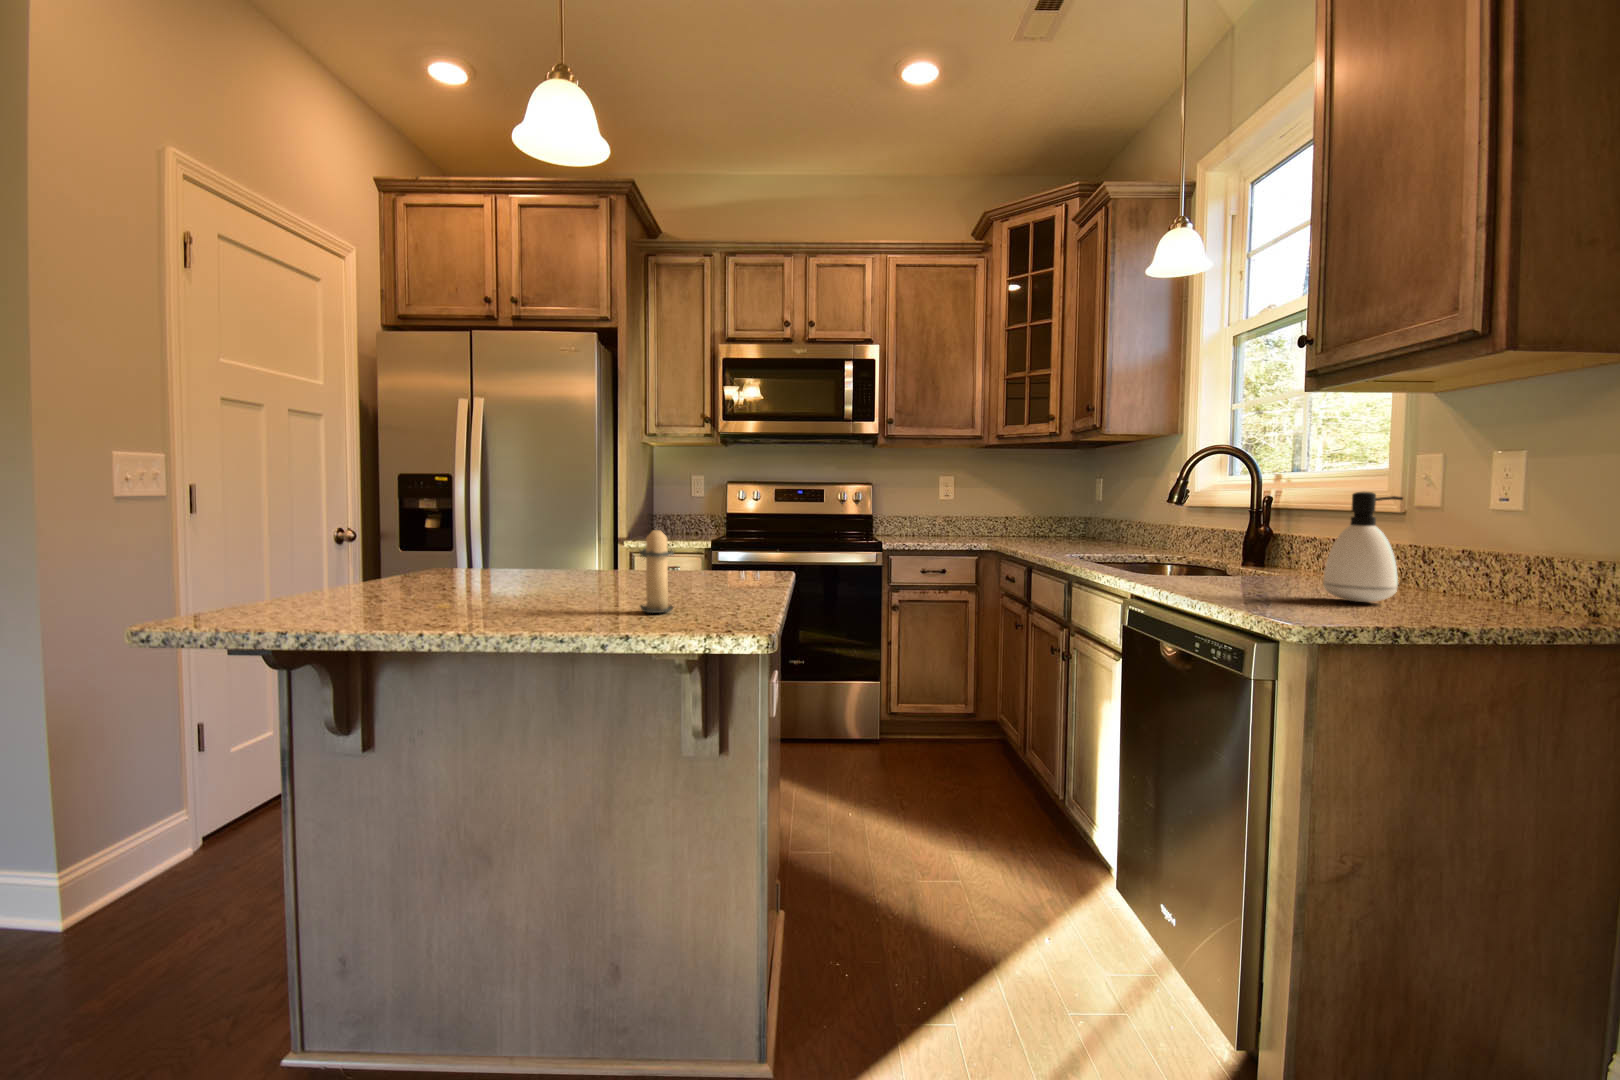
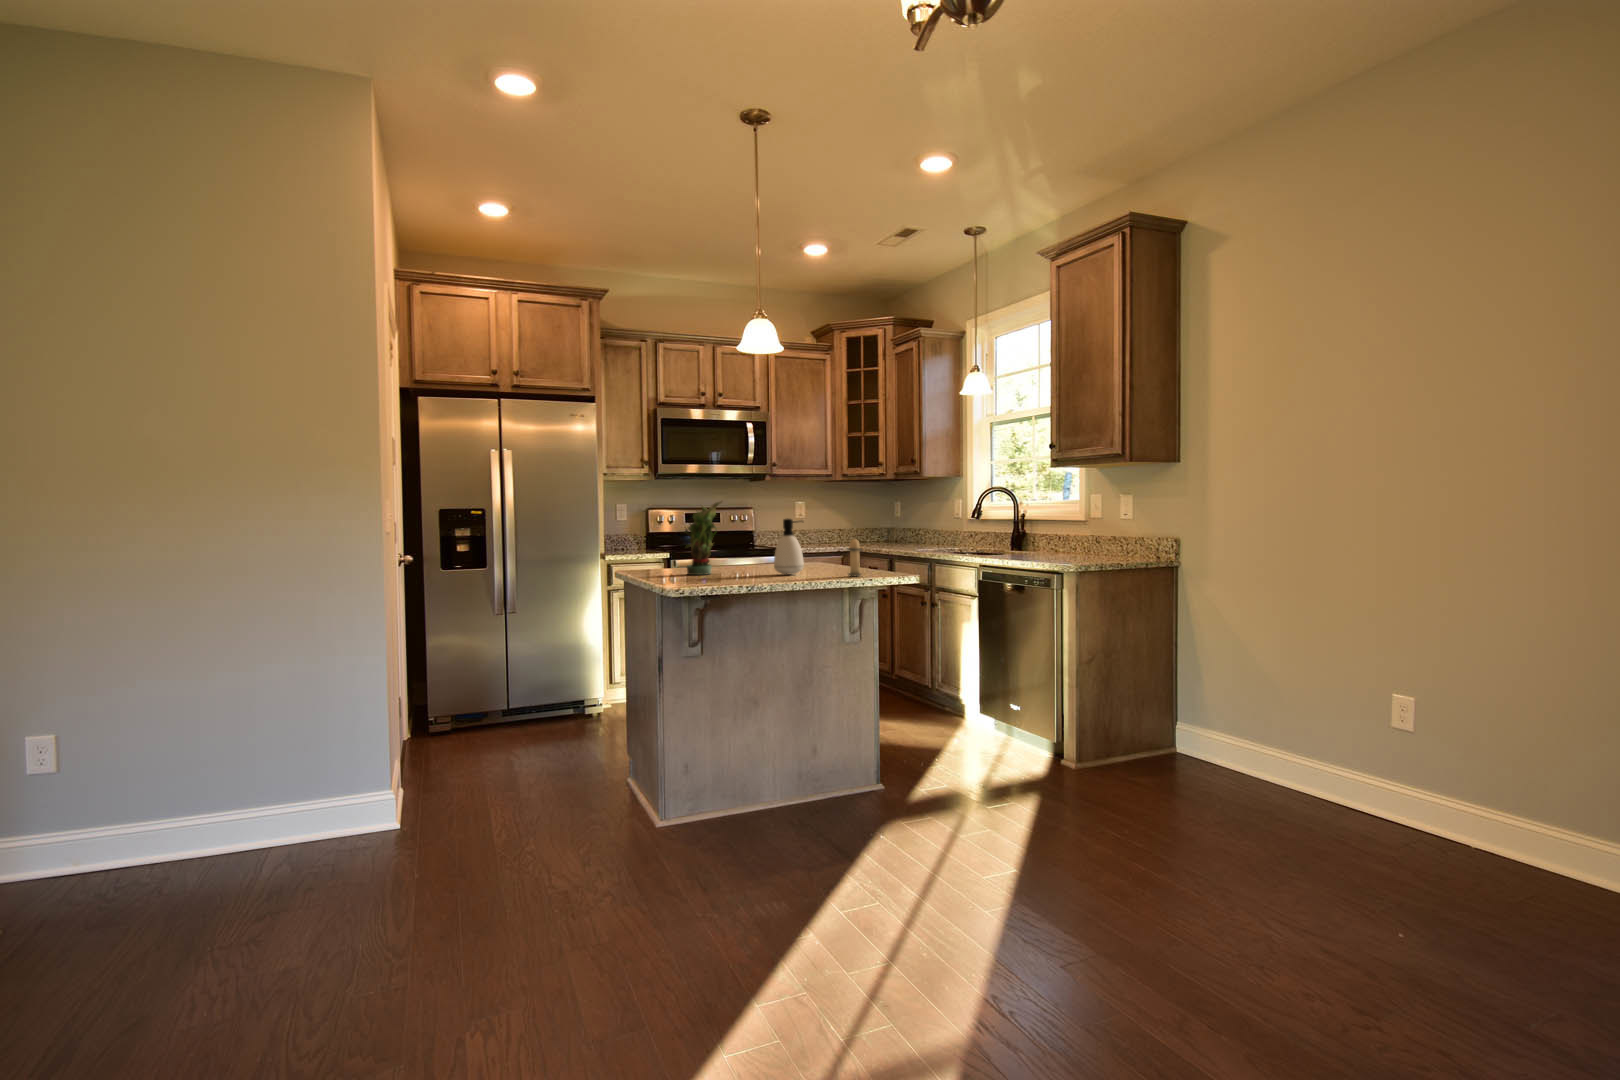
potted plant: none [467,450,550,580] -> present [684,501,722,575]
soap dispenser: present [1323,492,1403,602] -> present [774,518,804,574]

